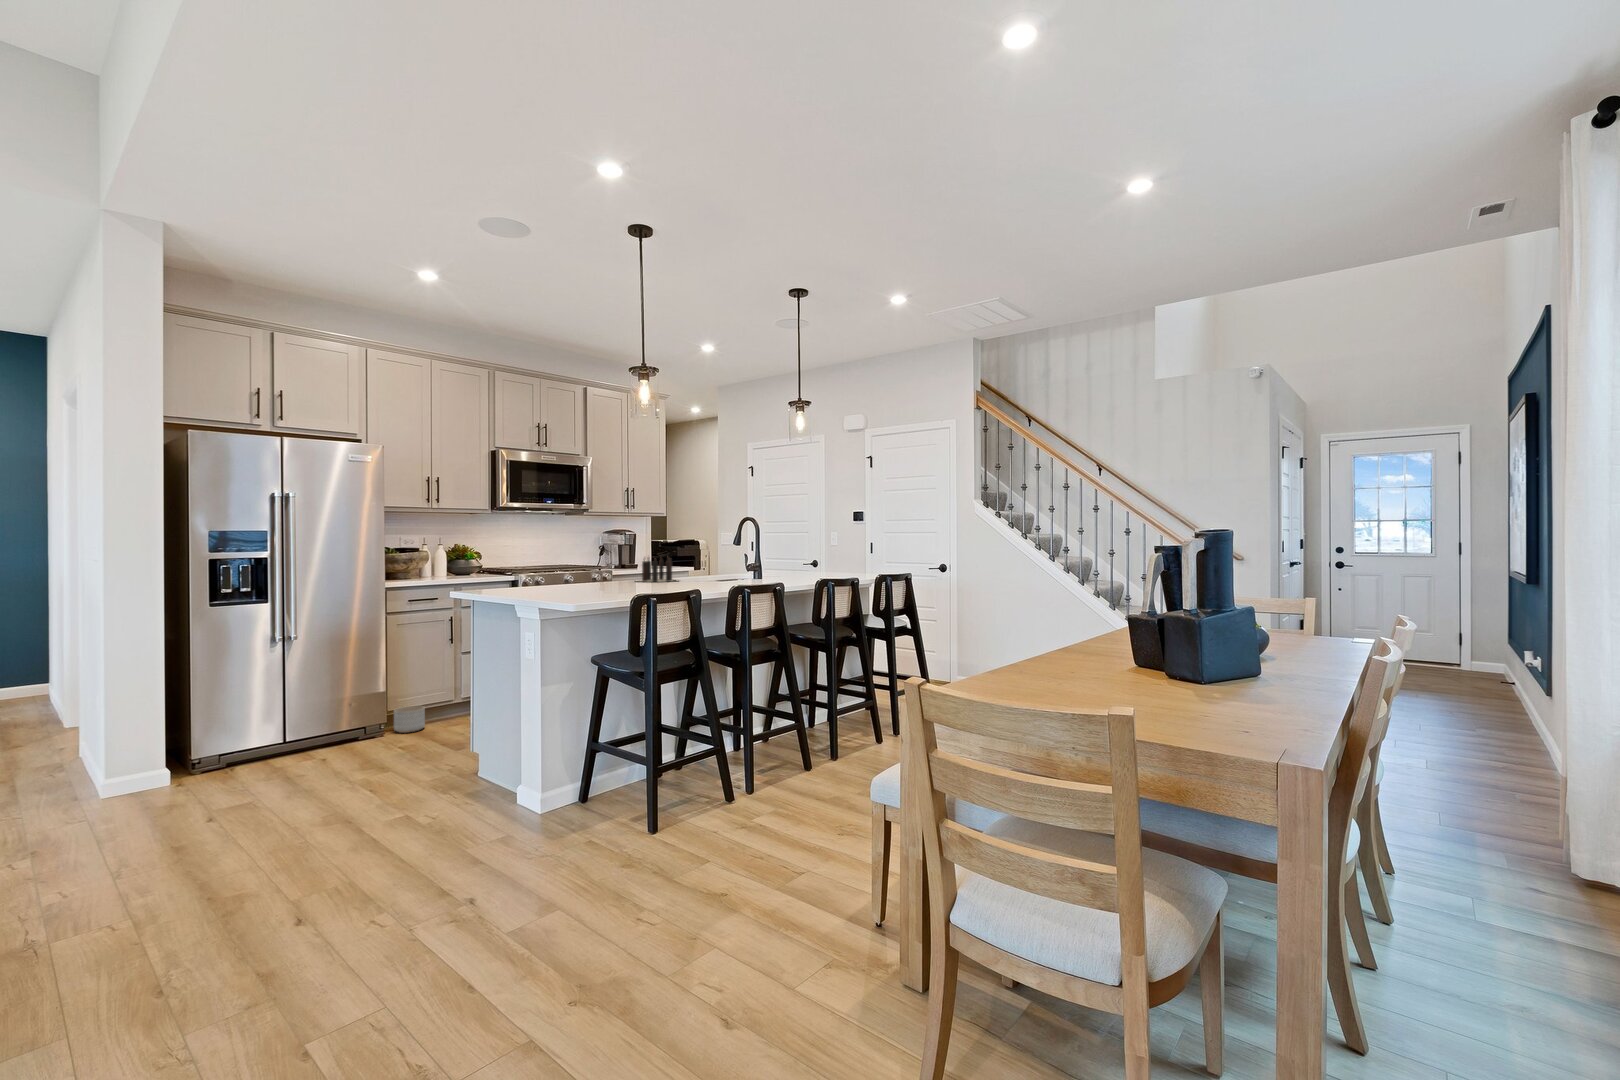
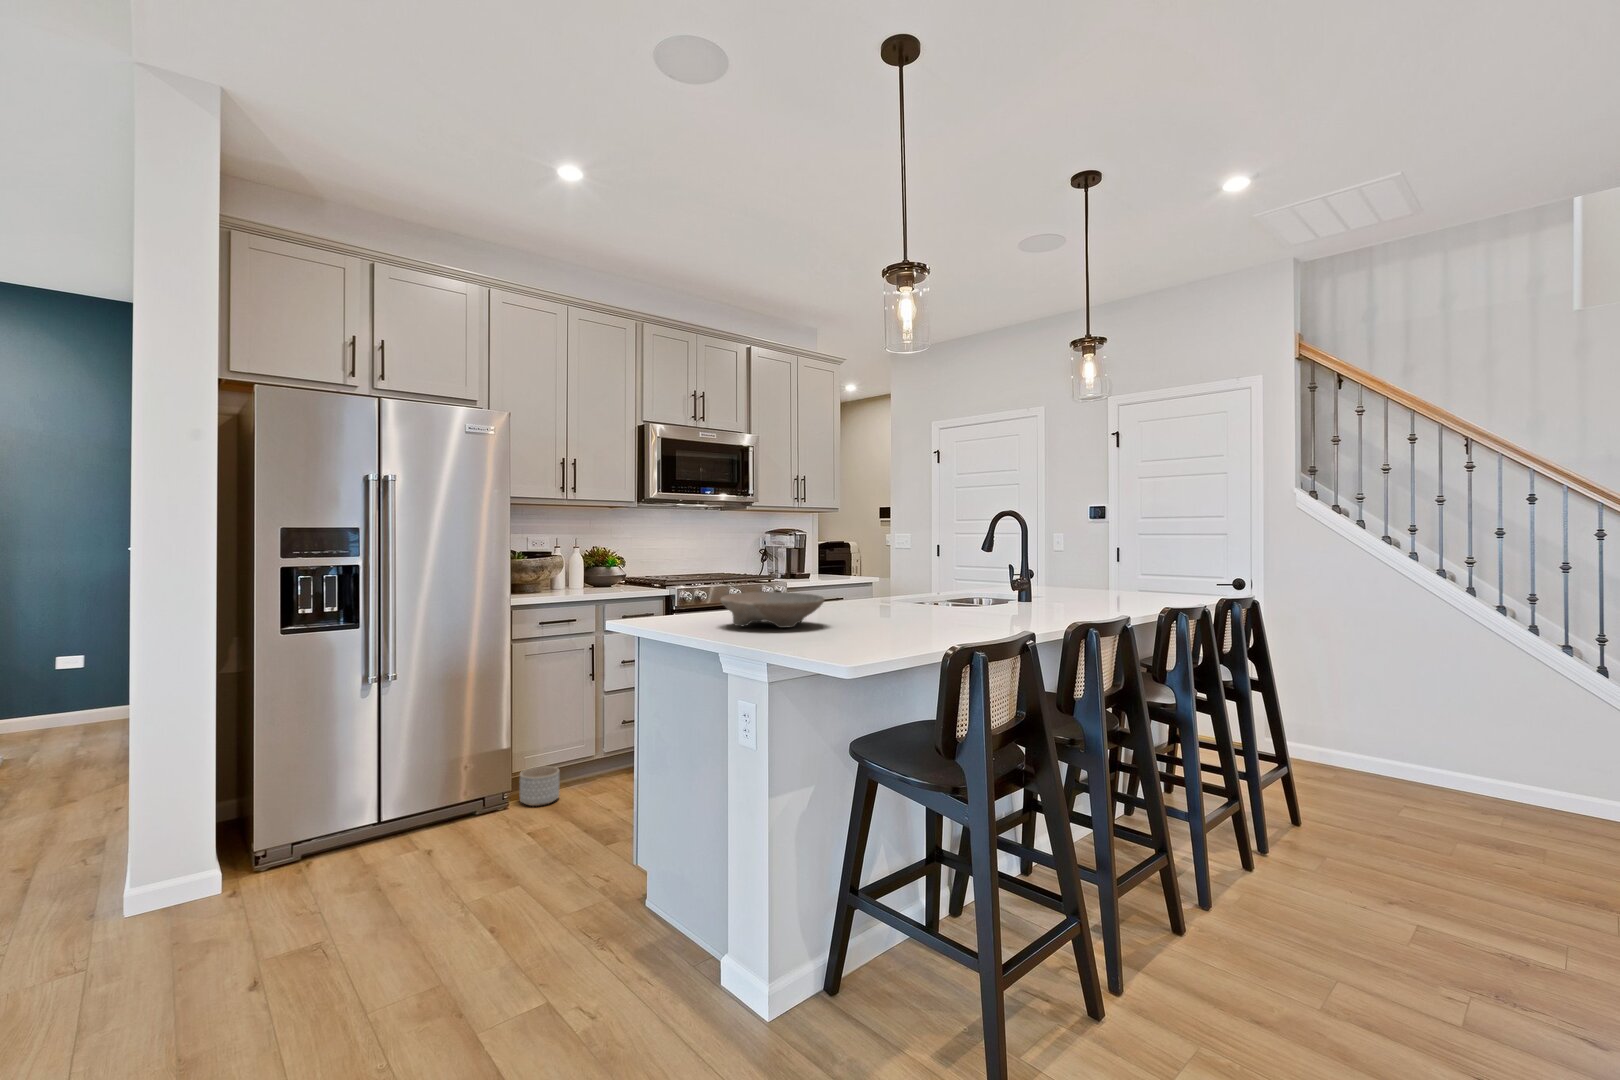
candle: present [637,558,674,582] -> none [843,567,926,606]
bowl: none [525,571,595,592] -> present [721,592,824,628]

